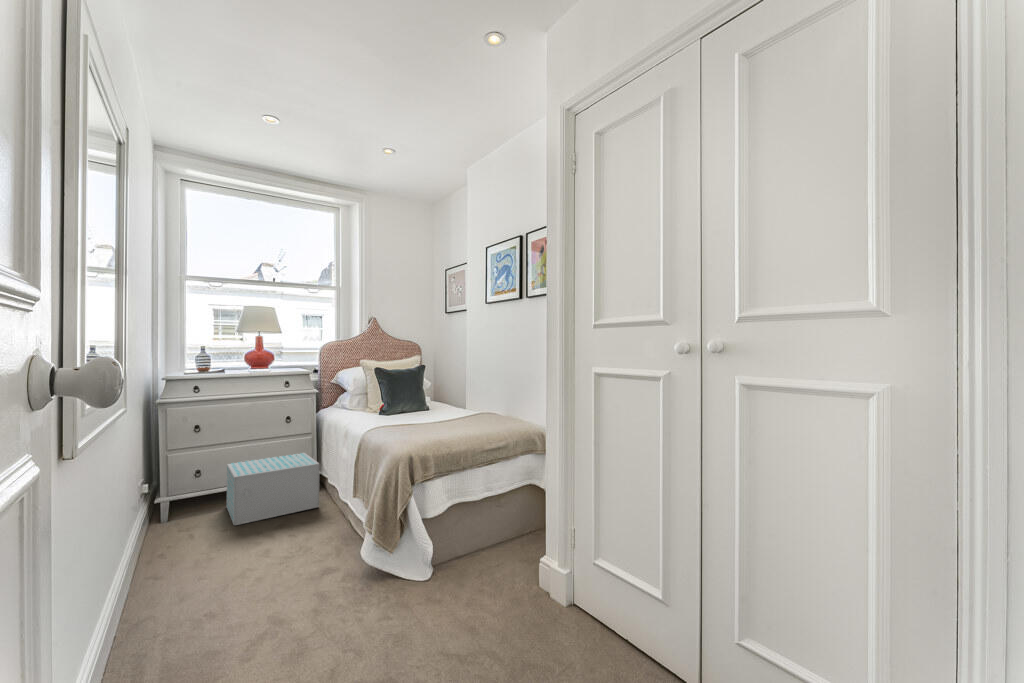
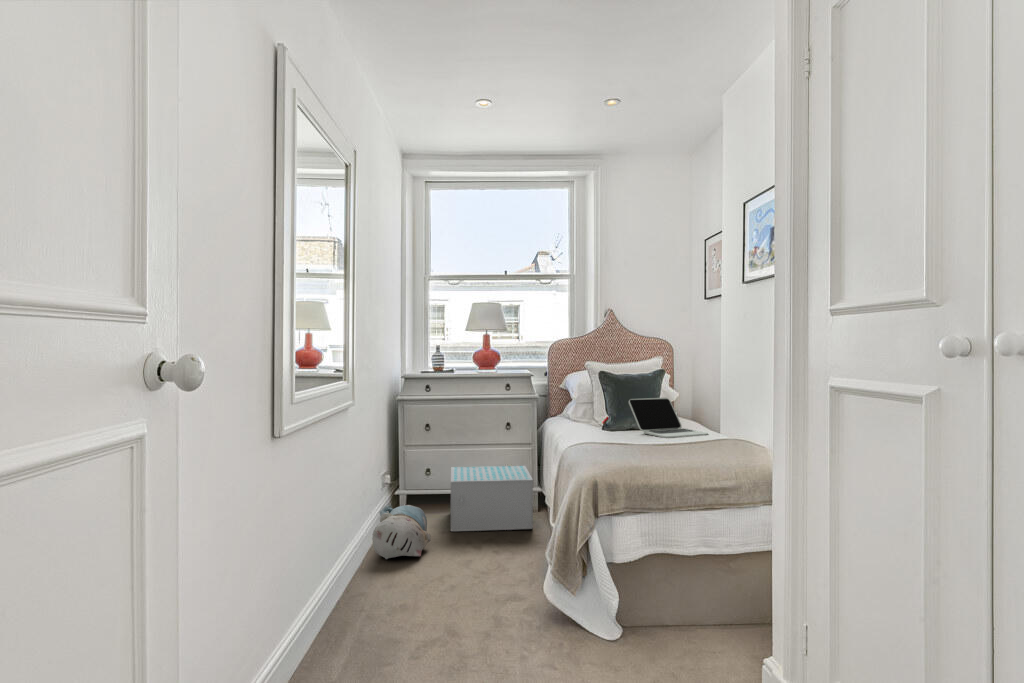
laptop: none [403,386,463,416] -> present [629,398,708,438]
plush toy: none [145,508,217,570] -> present [372,505,430,559]

